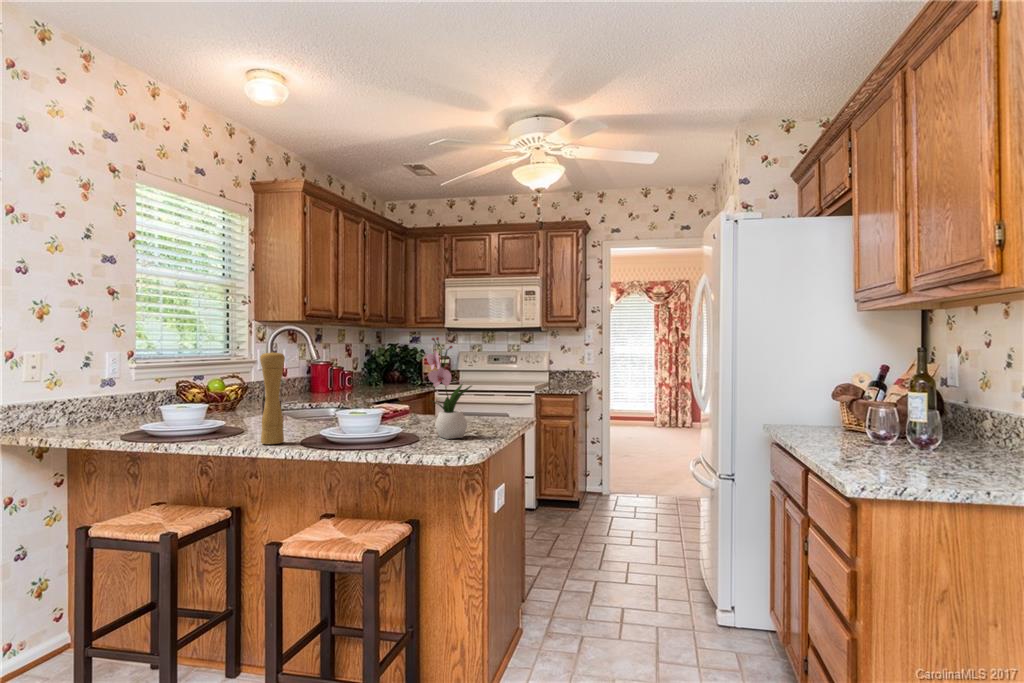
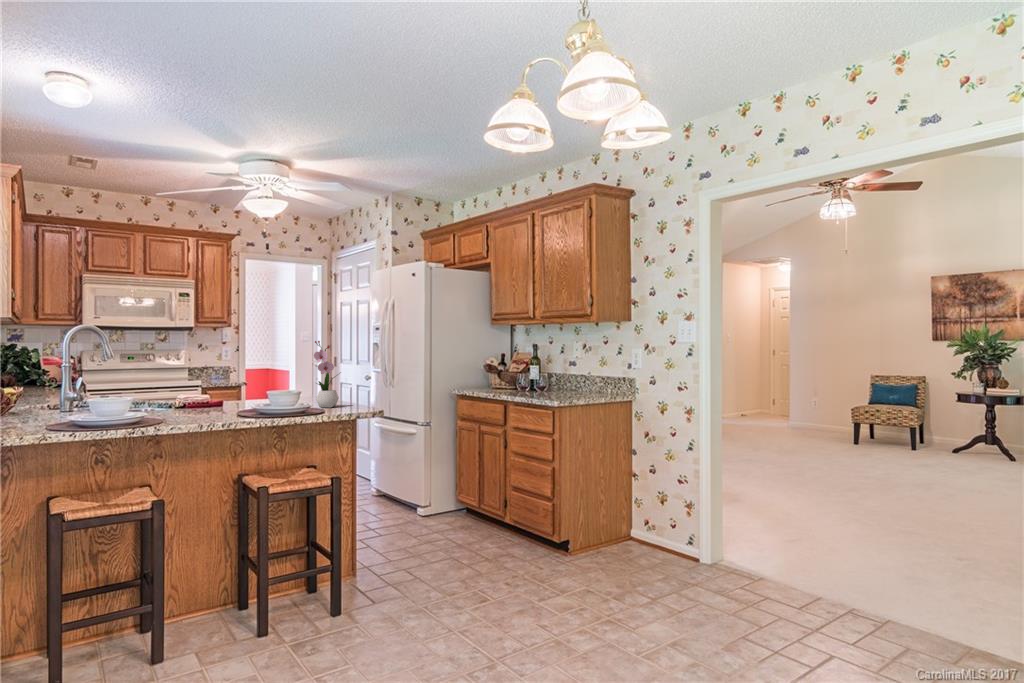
pepper mill: present [260,351,285,444] -> none [222,351,241,420]

